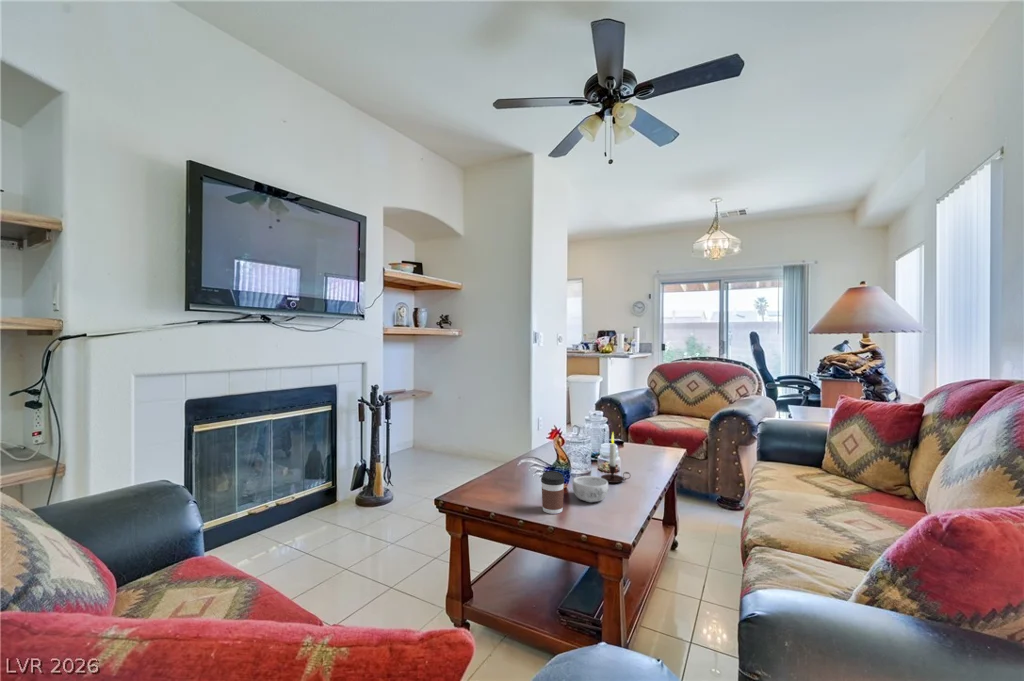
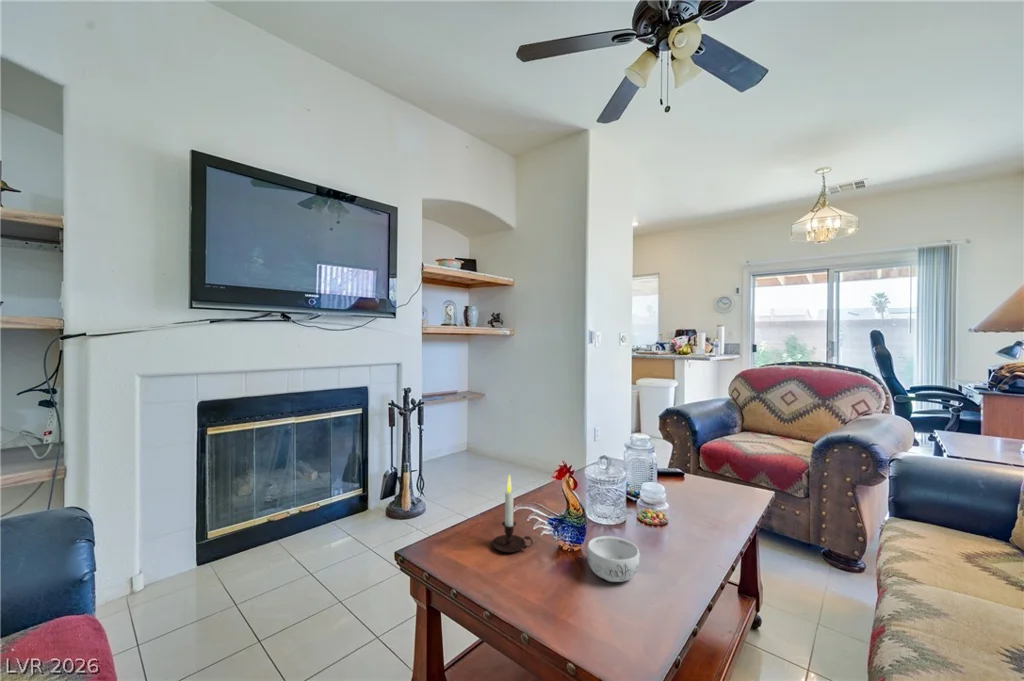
candle: present [601,433,629,483] -> present [492,475,533,552]
coffee cup: present [541,471,564,514] -> none [532,531,566,600]

